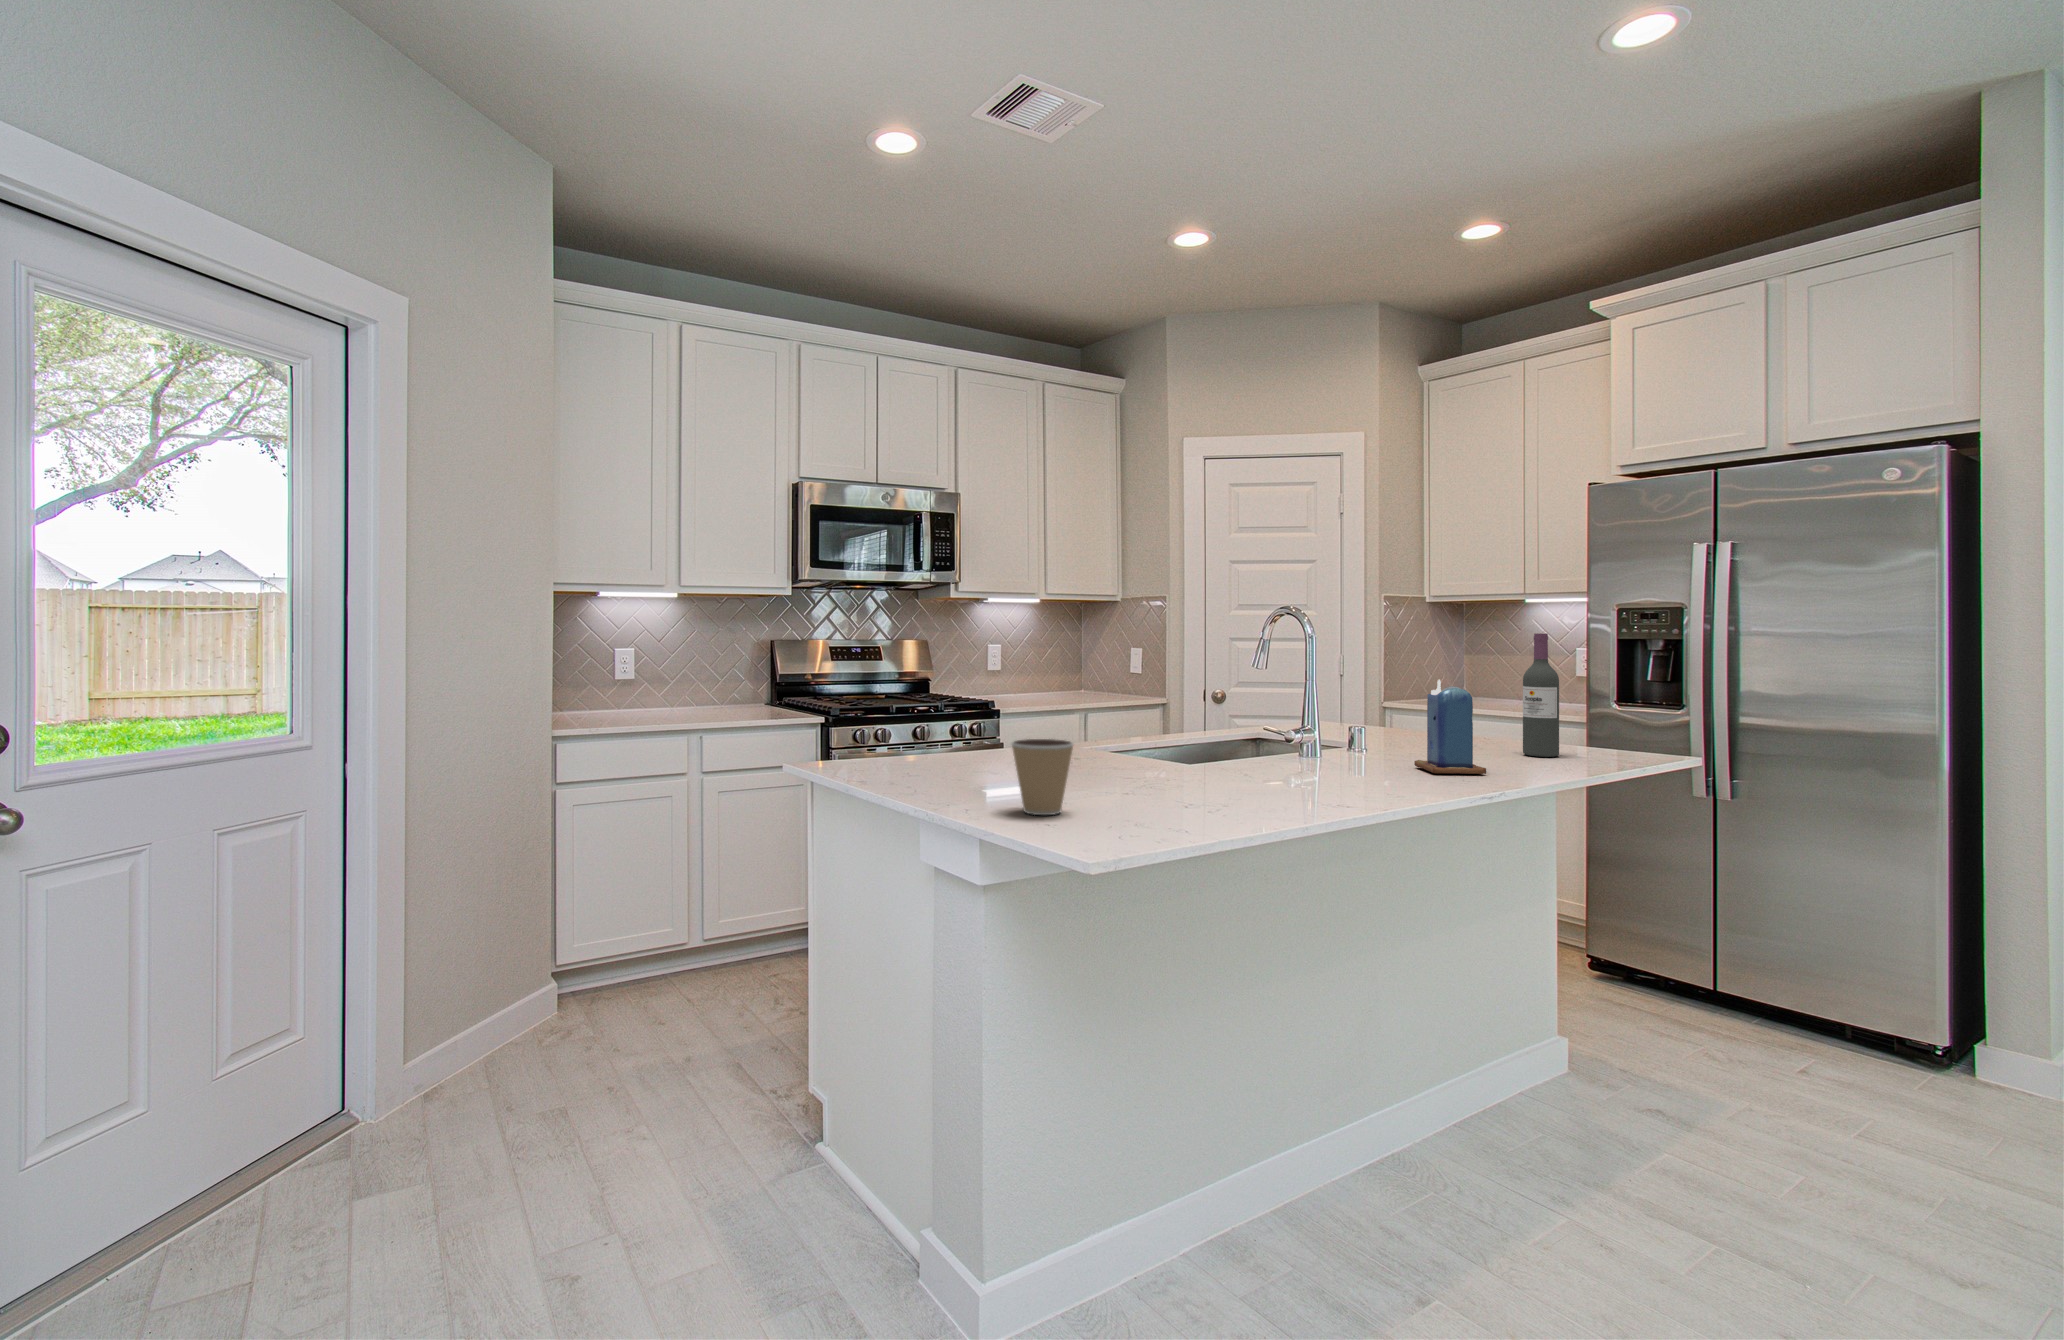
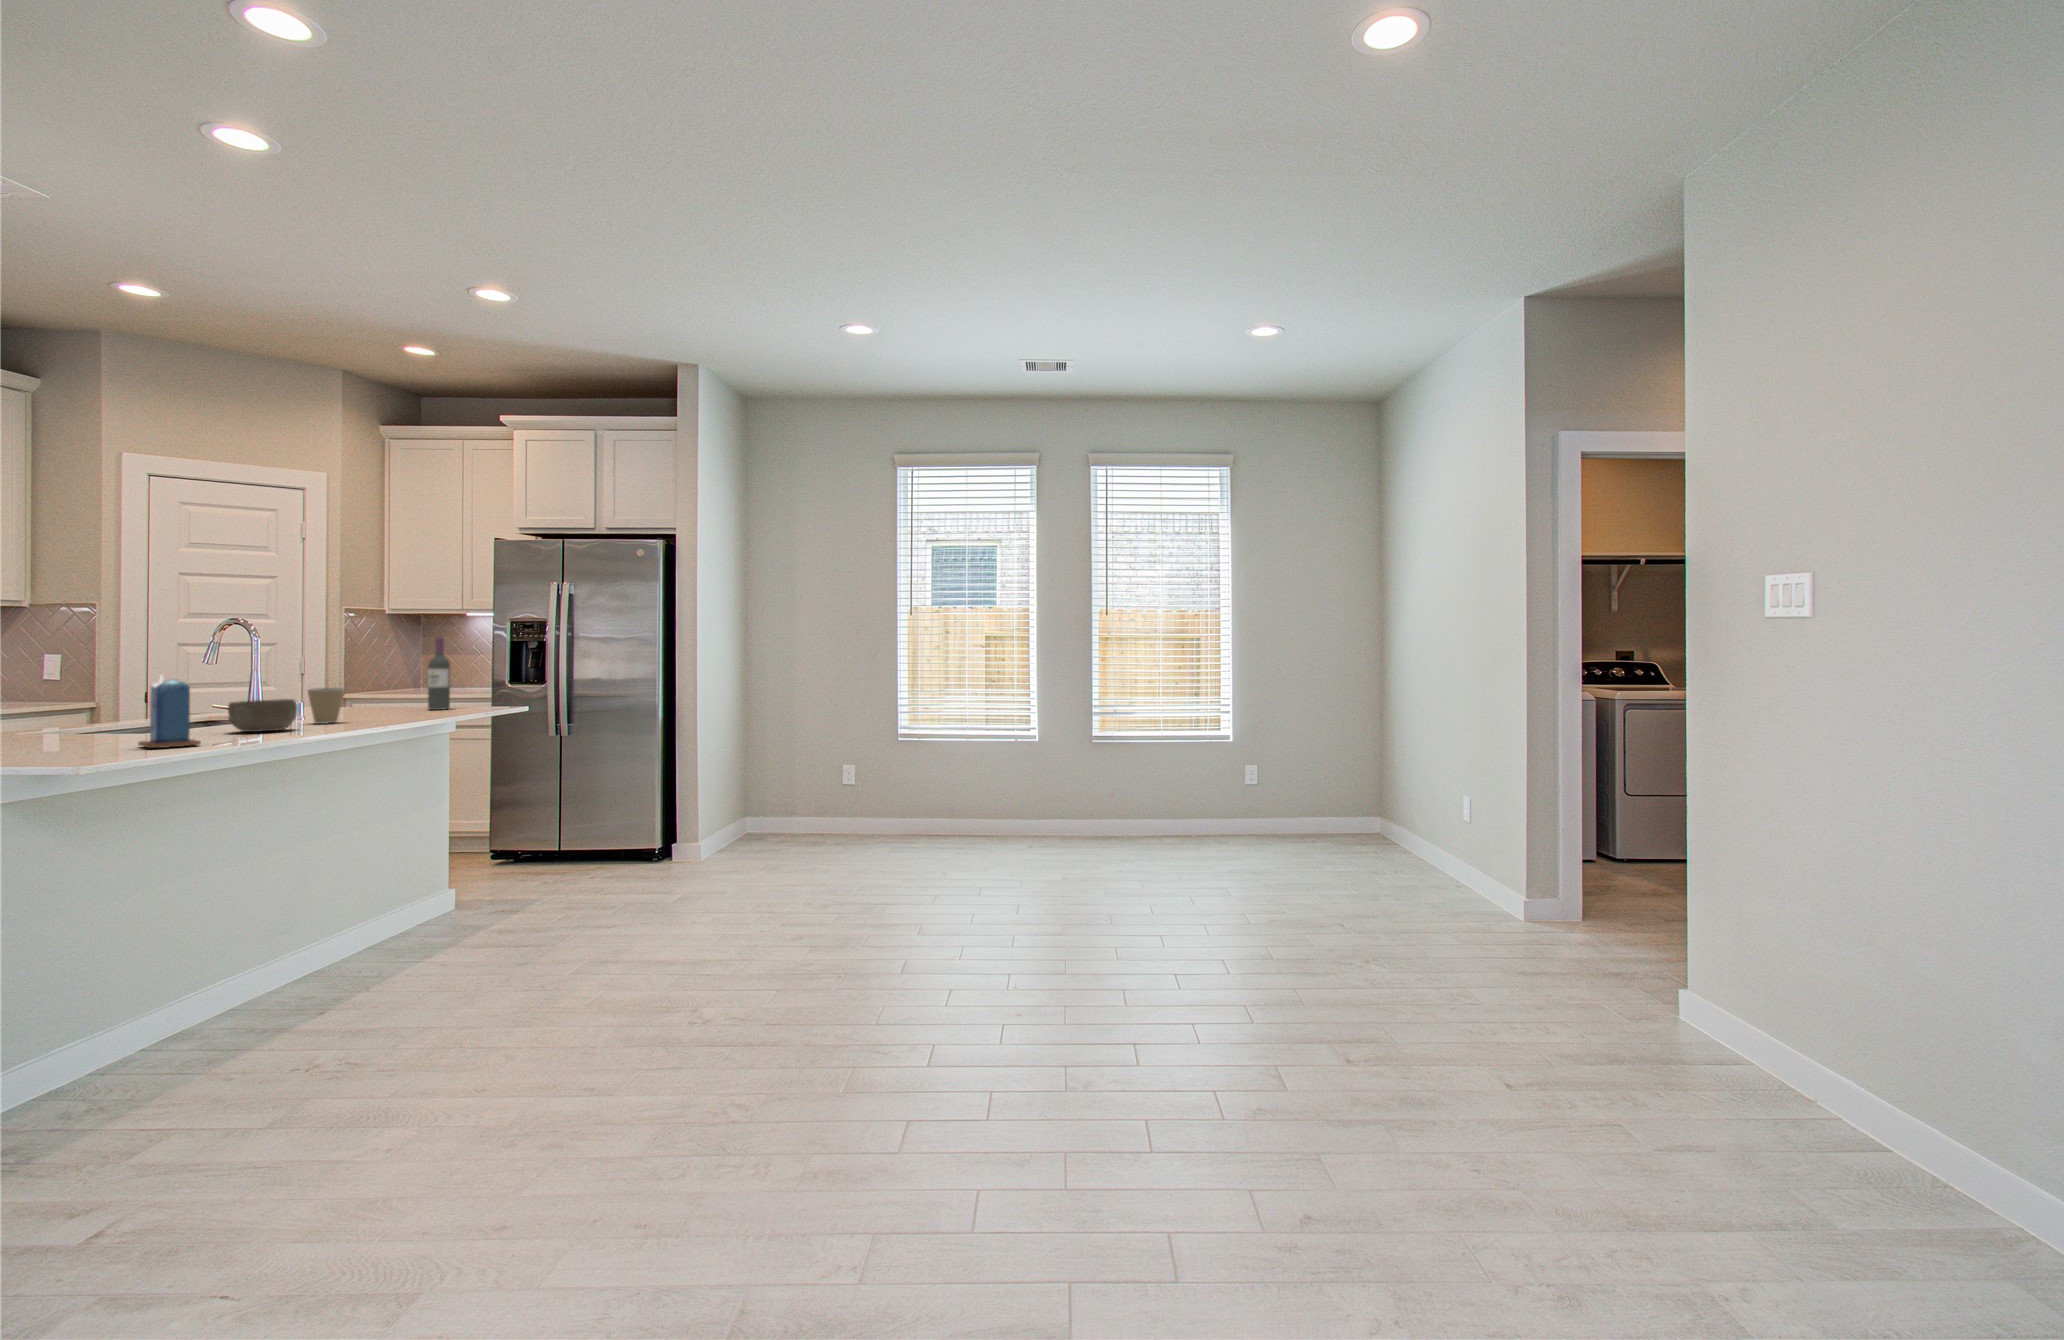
candle: present [1414,680,1486,774] -> present [138,676,200,748]
bowl: none [1240,738,1336,796] -> present [228,699,297,732]
coffee cup: present [1012,739,1073,815] -> present [307,688,344,724]

